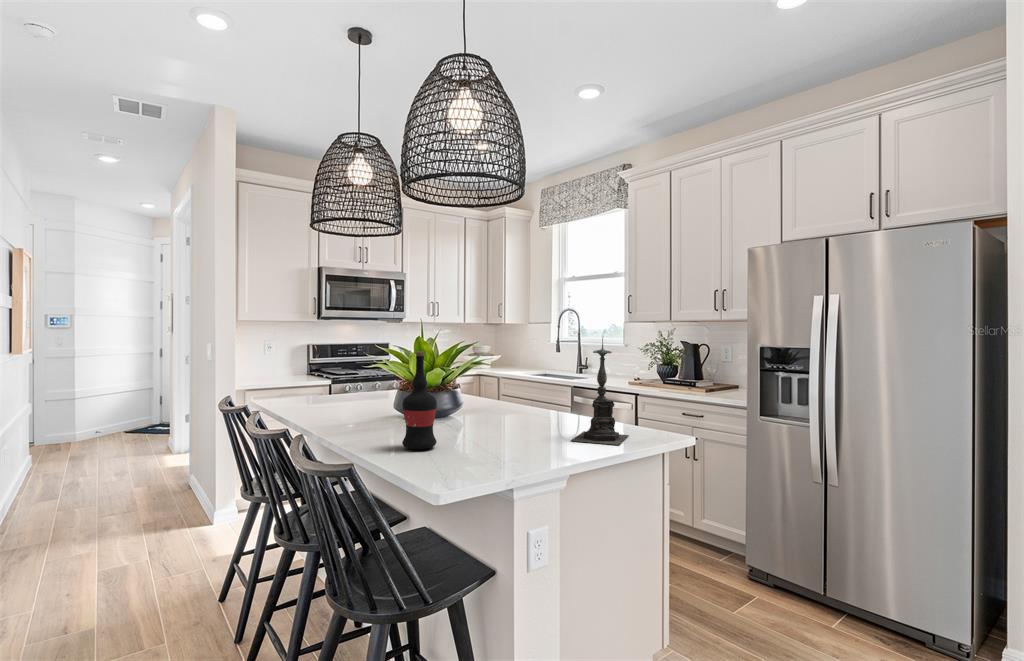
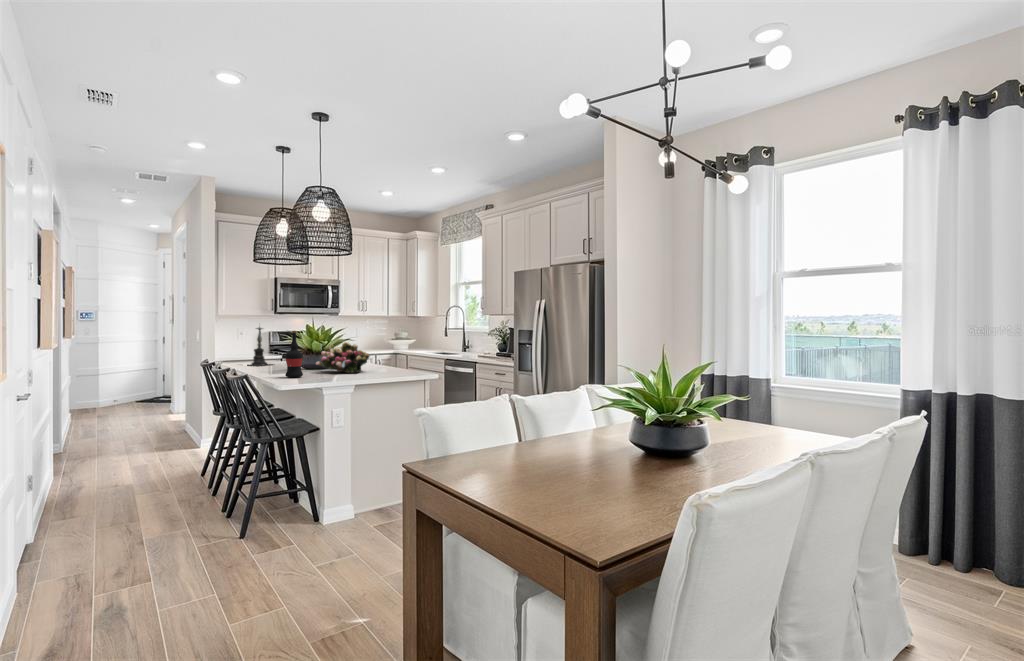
candle holder: present [571,338,628,445] -> present [250,327,271,366]
flower arrangement: none [442,369,540,431] -> present [316,342,369,373]

